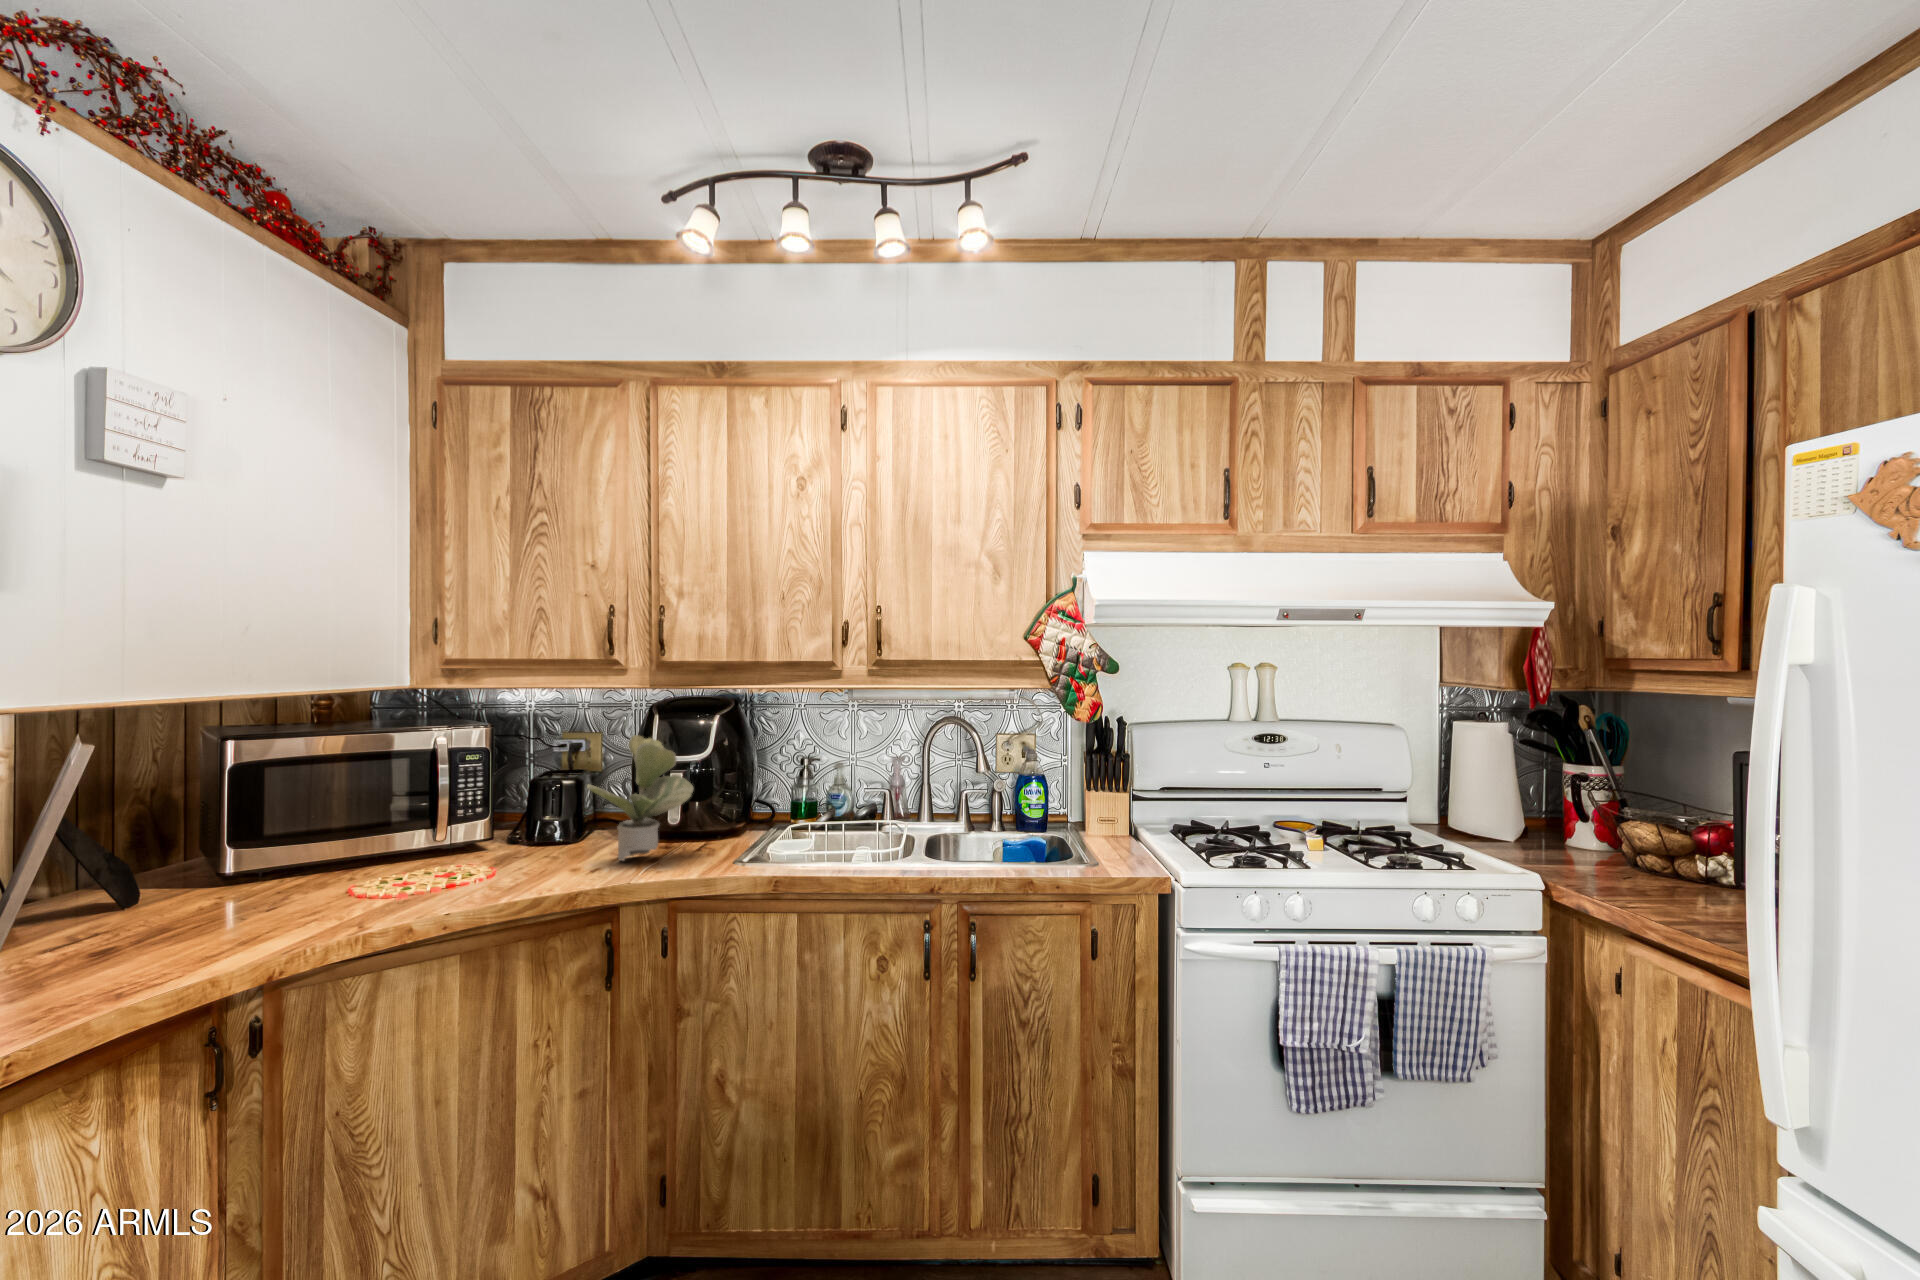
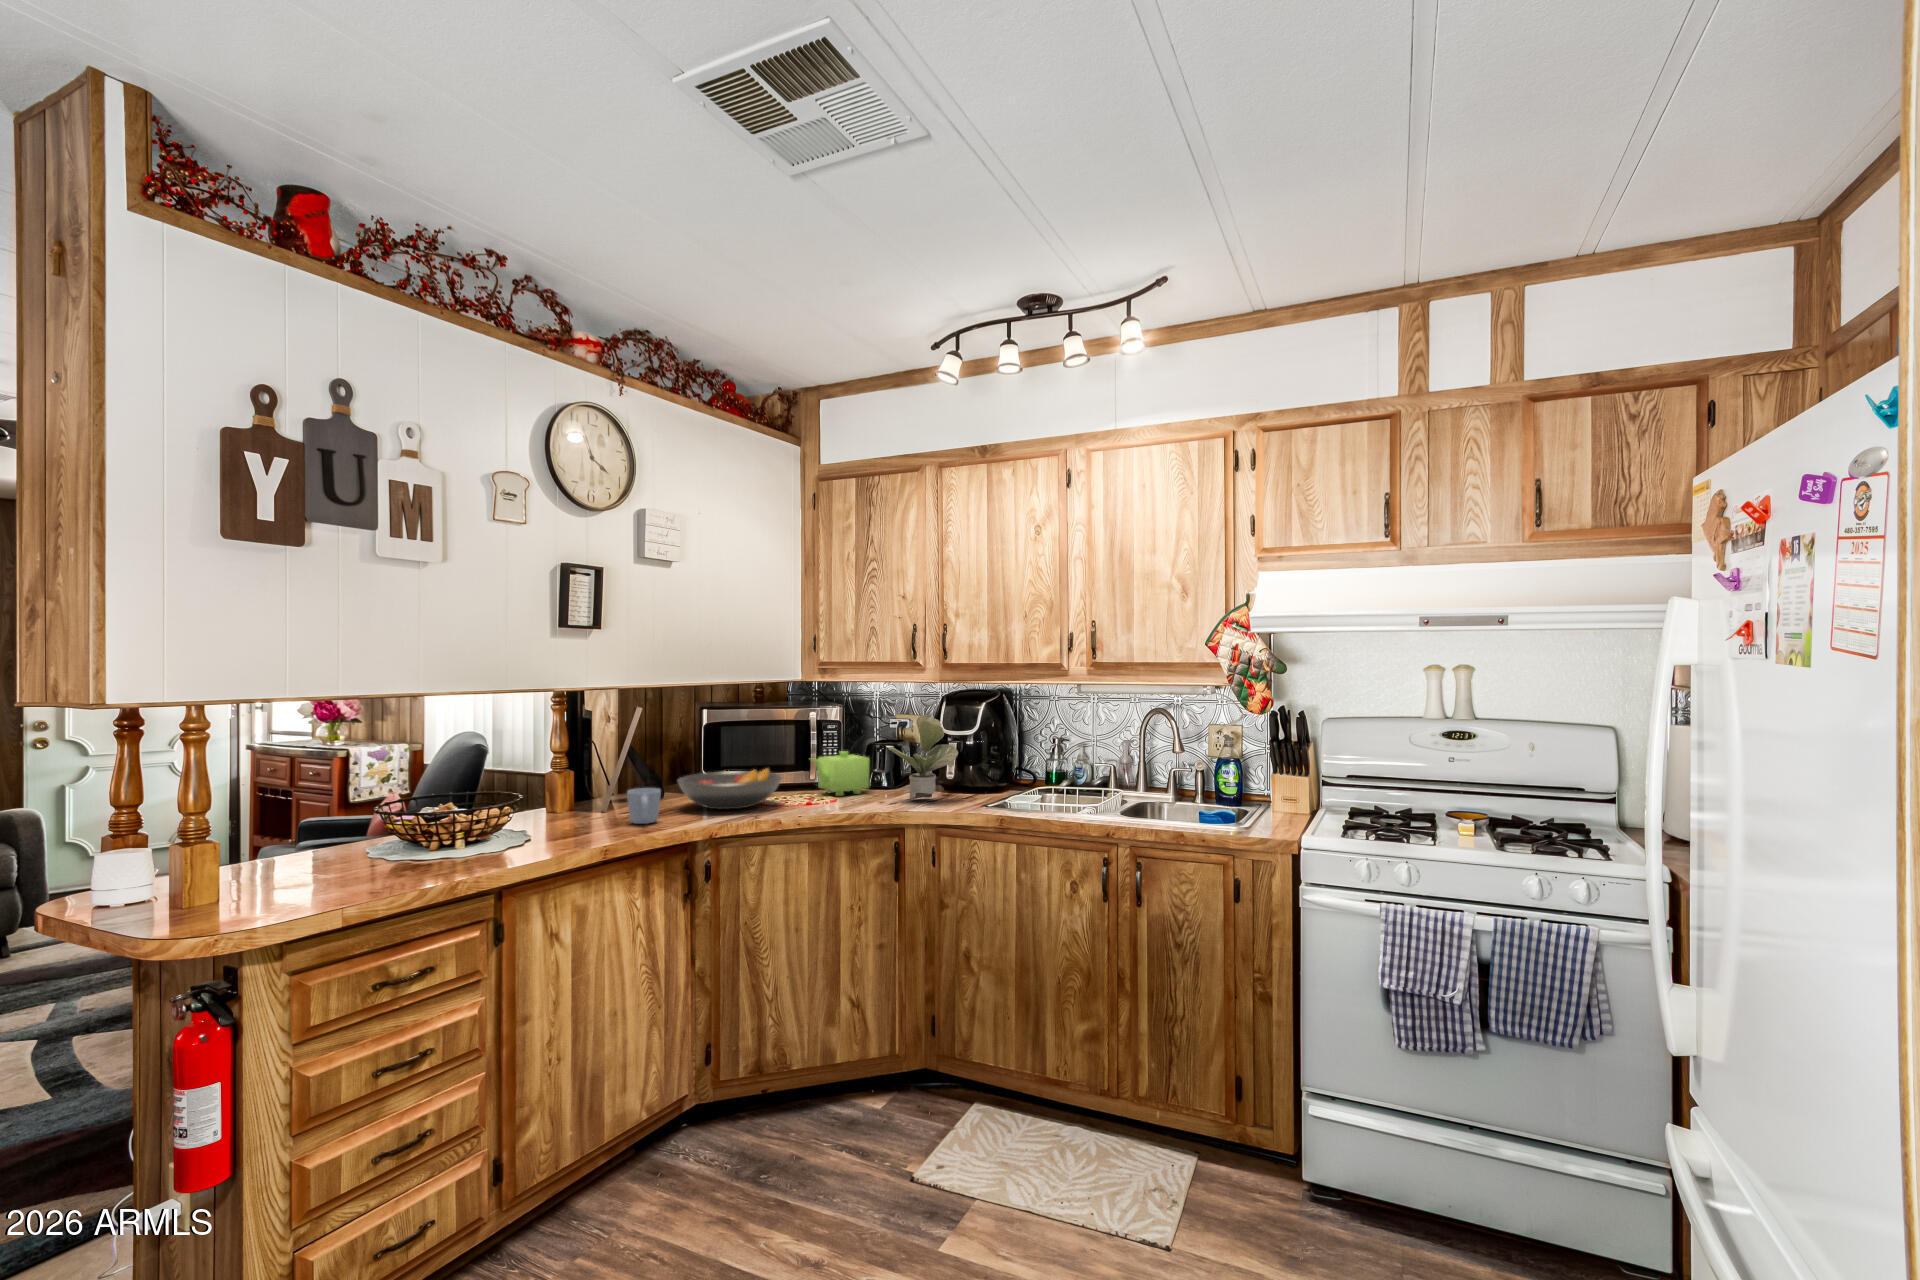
teapot: none [440,793,542,864] -> present [809,751,869,796]
fruit bowl: none [179,832,401,917] -> present [678,768,782,809]
mug: none [64,899,151,977] -> present [627,788,661,824]

